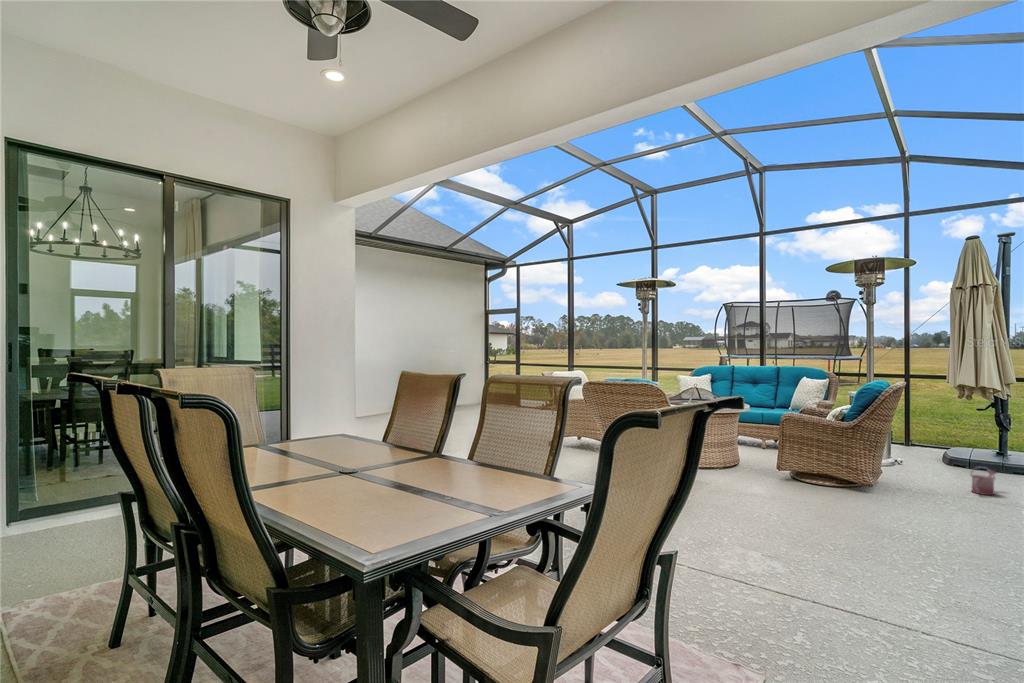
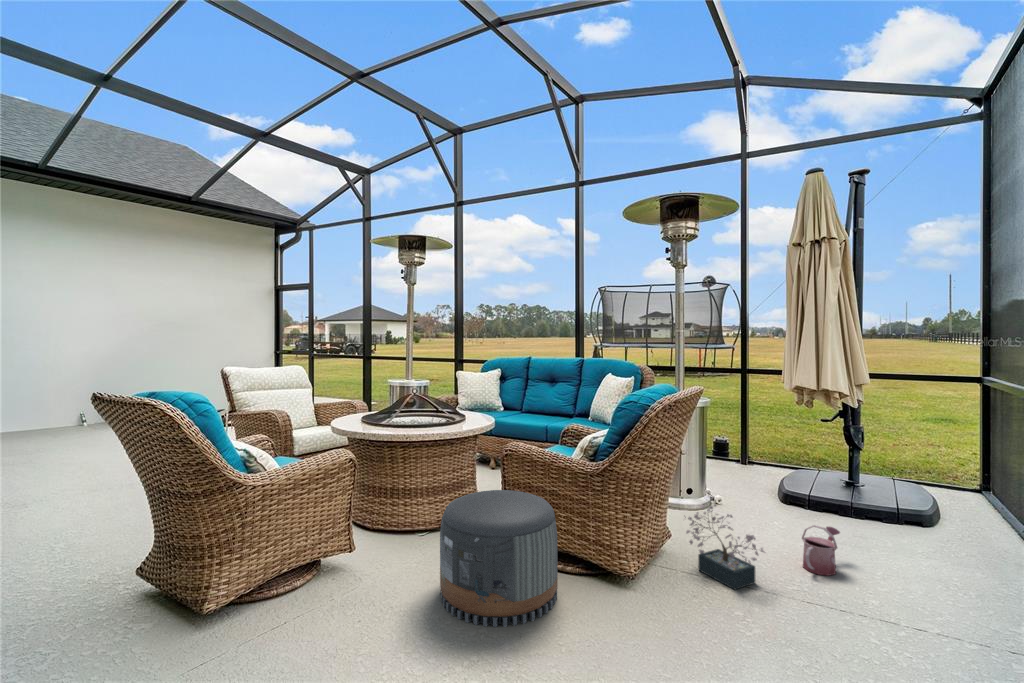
pouf: none [750,441,823,504] -> present [440,490,558,627]
decorative plant: none [891,453,949,498] -> present [685,504,765,590]

